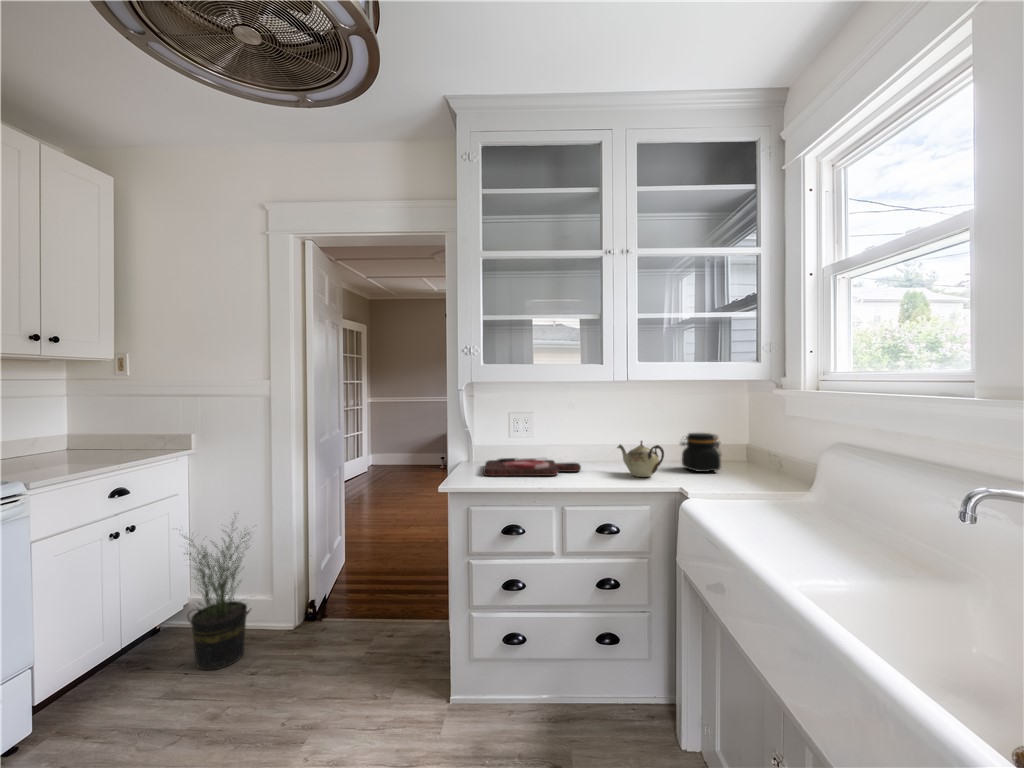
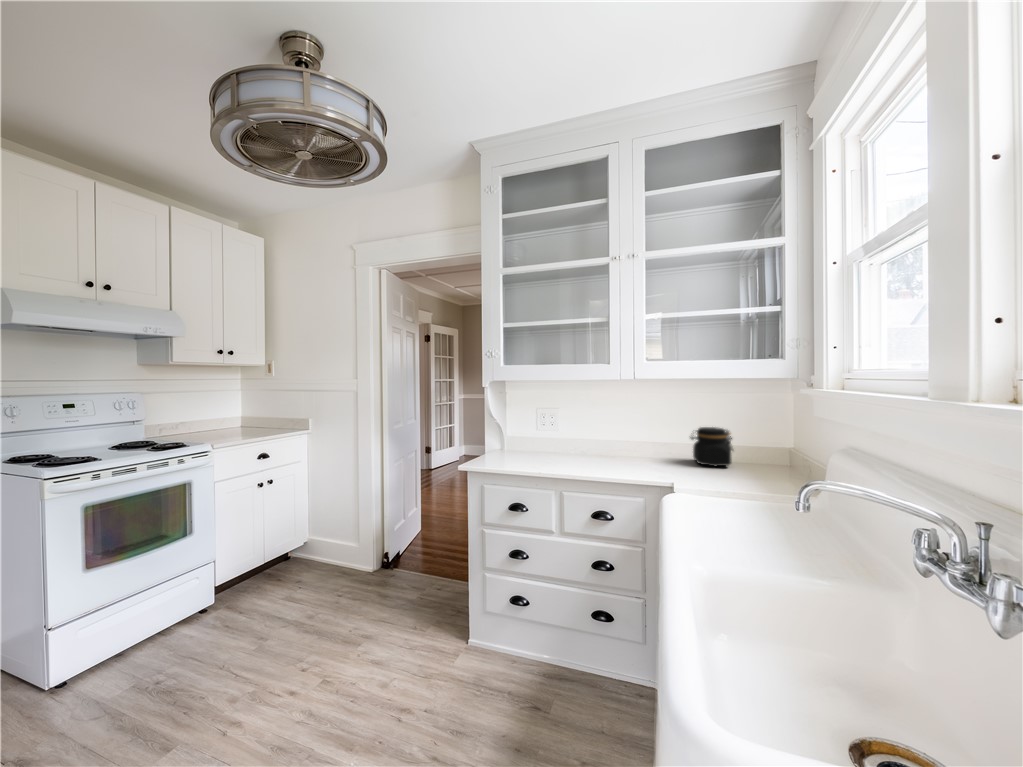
teapot: present [617,441,664,477] -> none [625,434,664,469]
cutting board: present [483,458,581,476] -> none [502,444,591,462]
potted plant: present [182,513,250,670] -> none [297,472,356,586]

